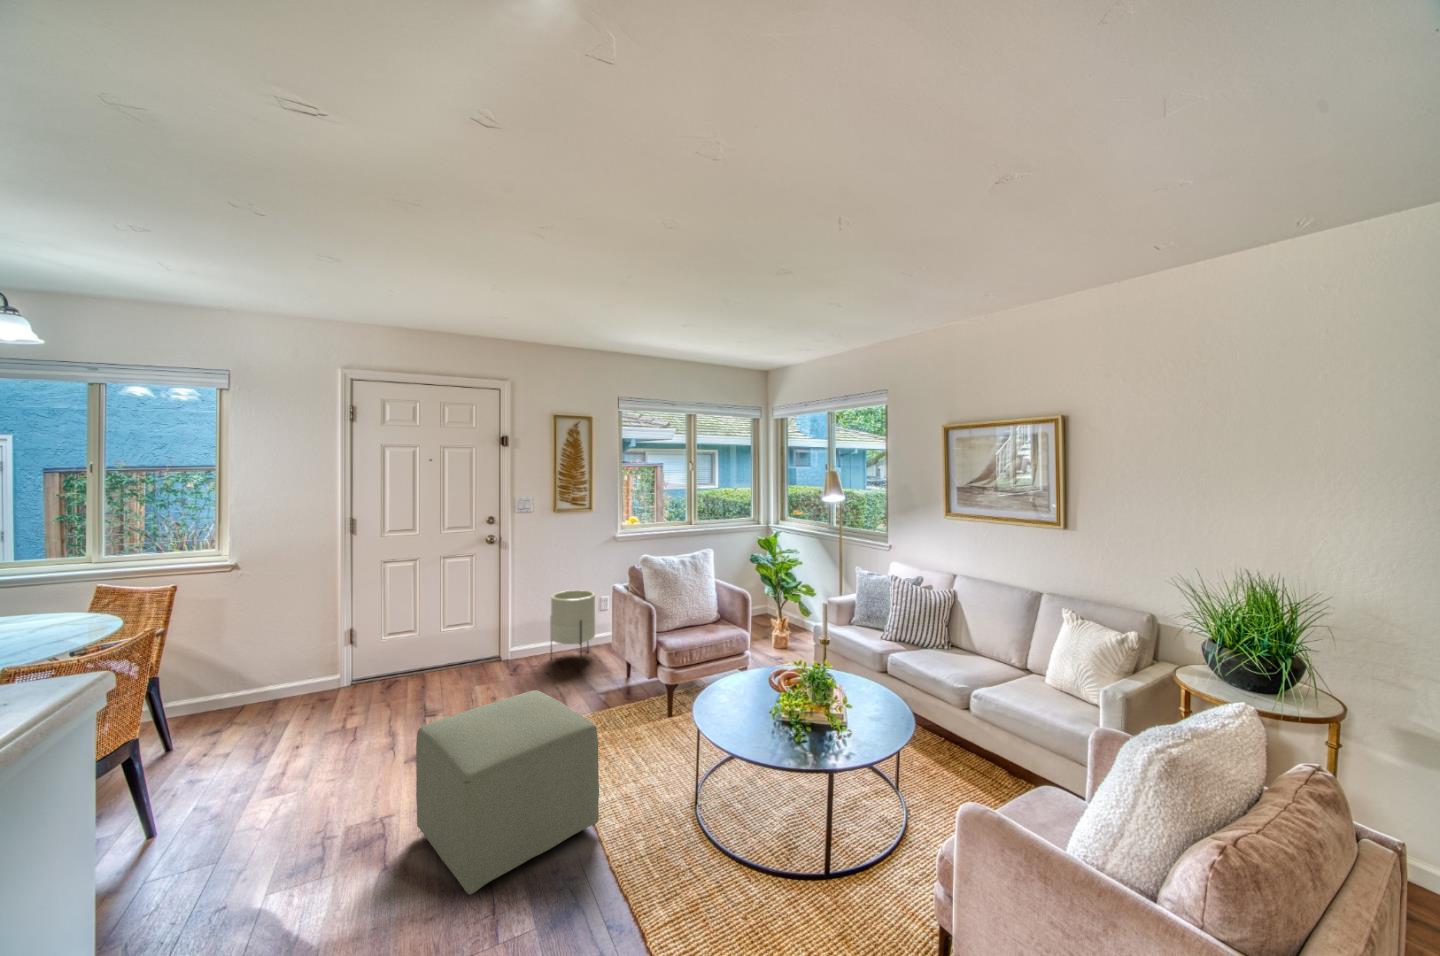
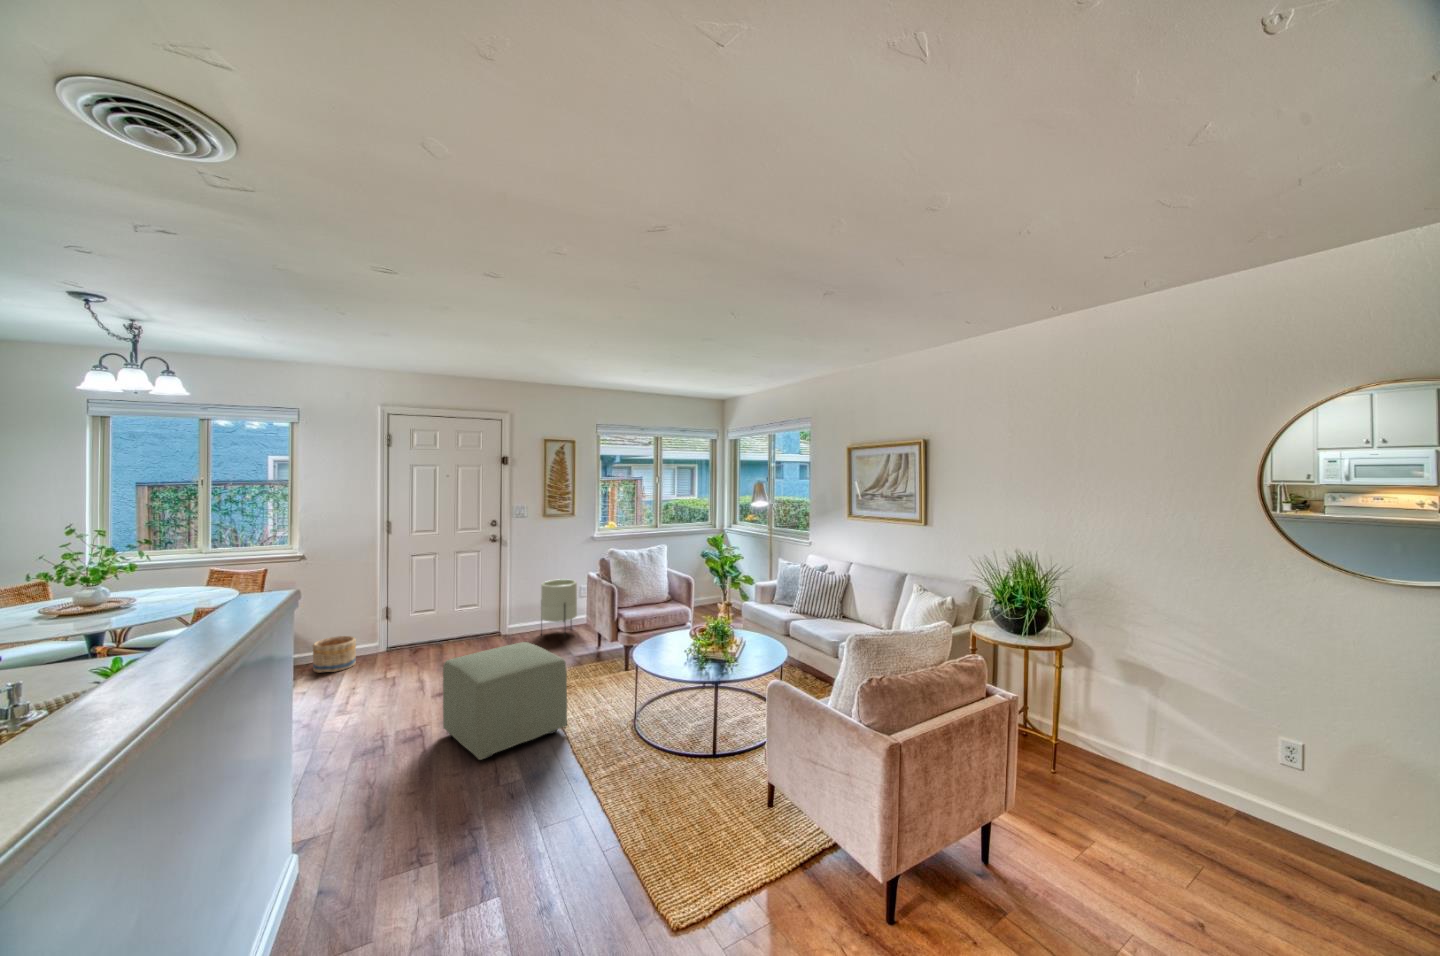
basket: none [251,668,312,719] -> present [312,636,356,673]

